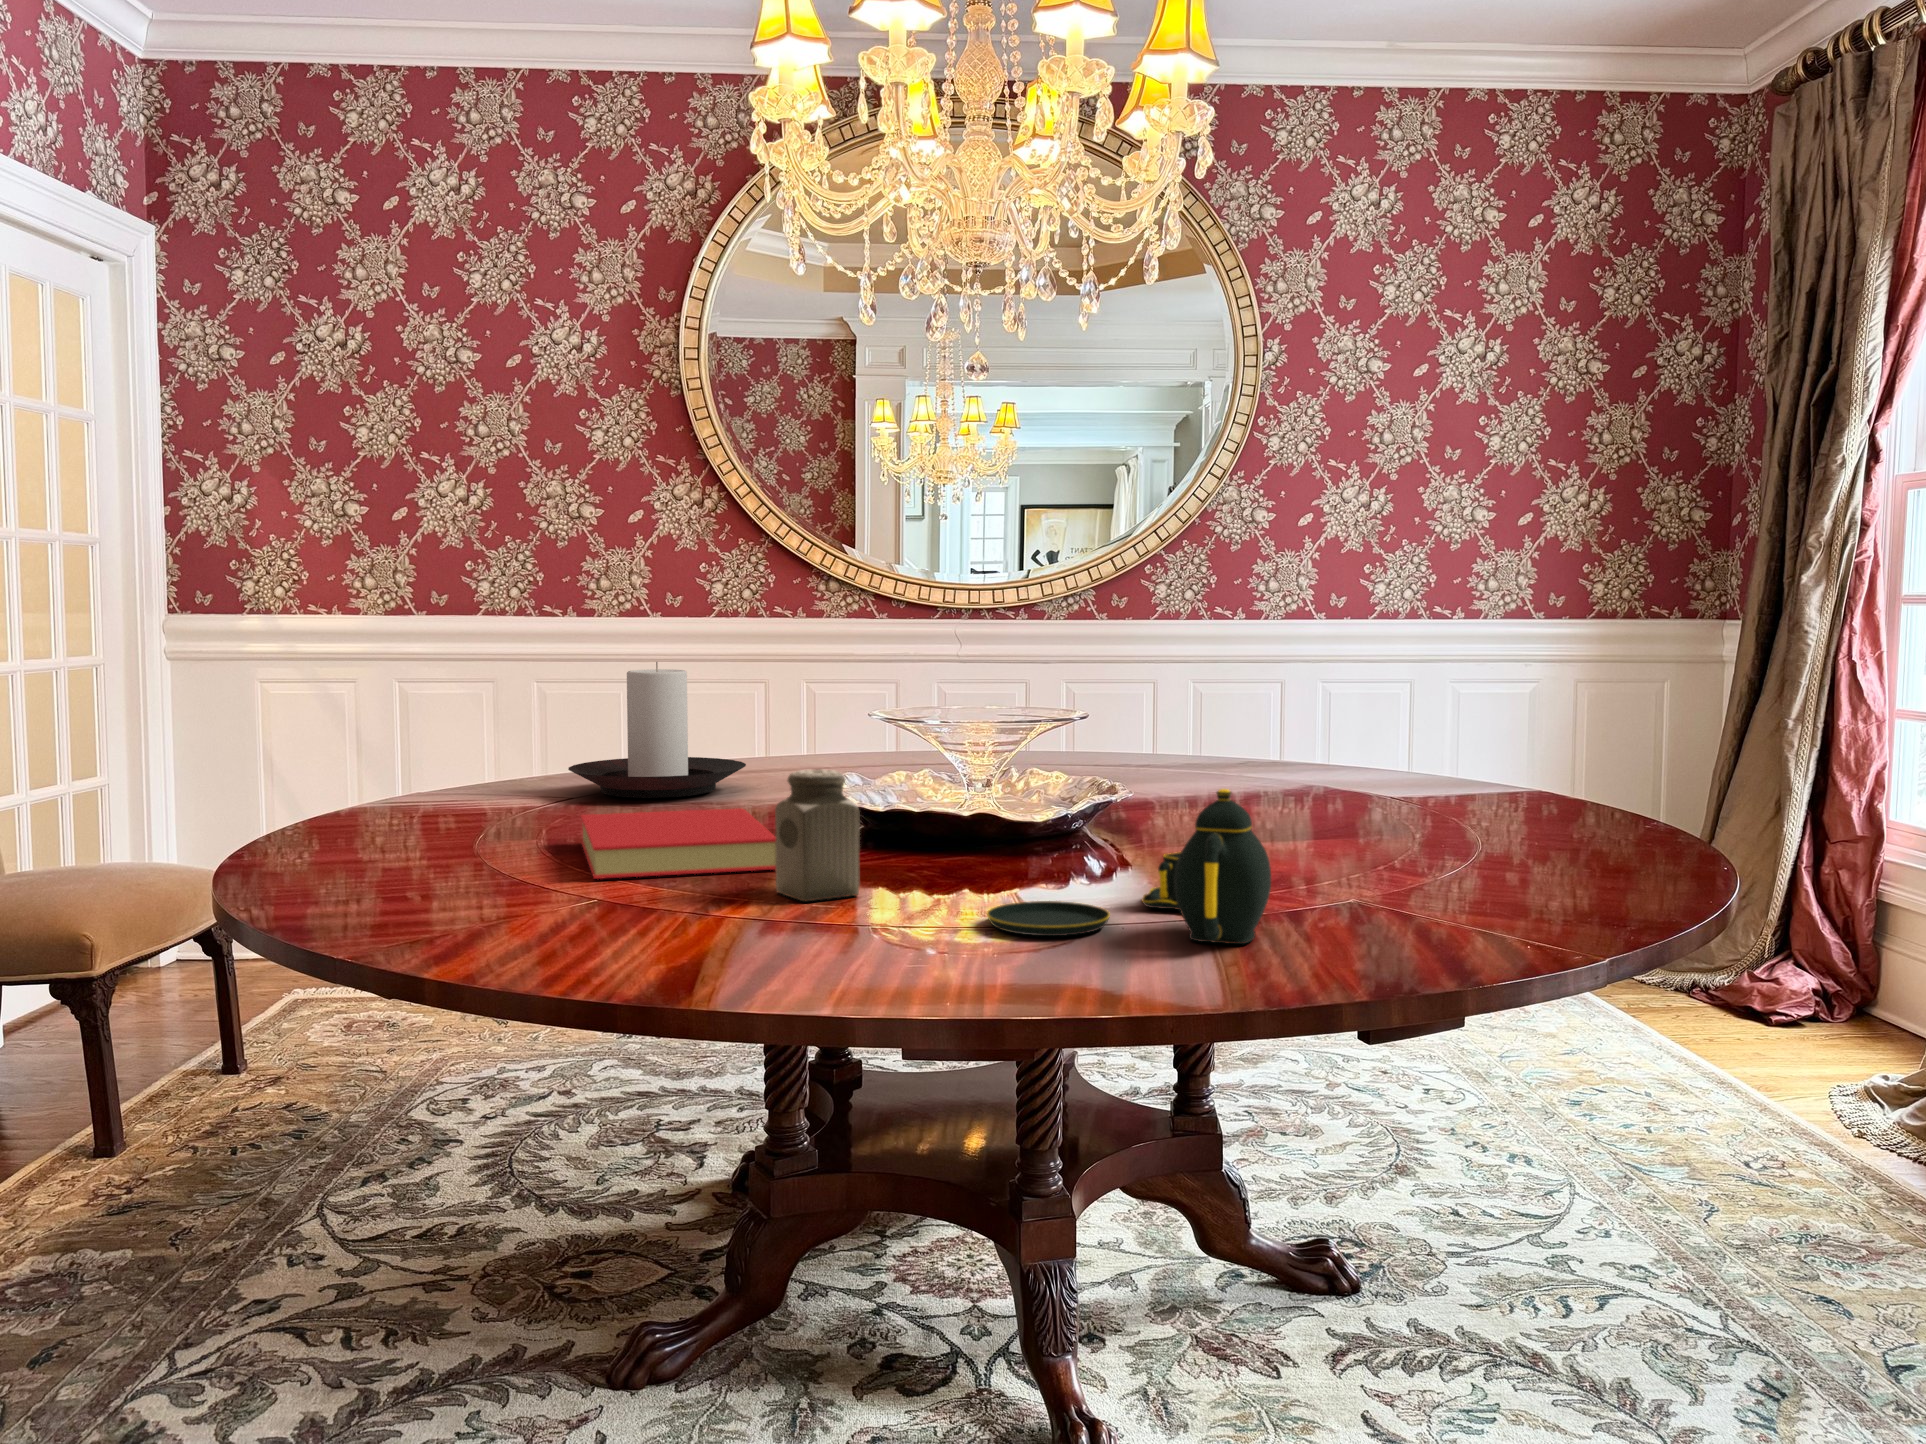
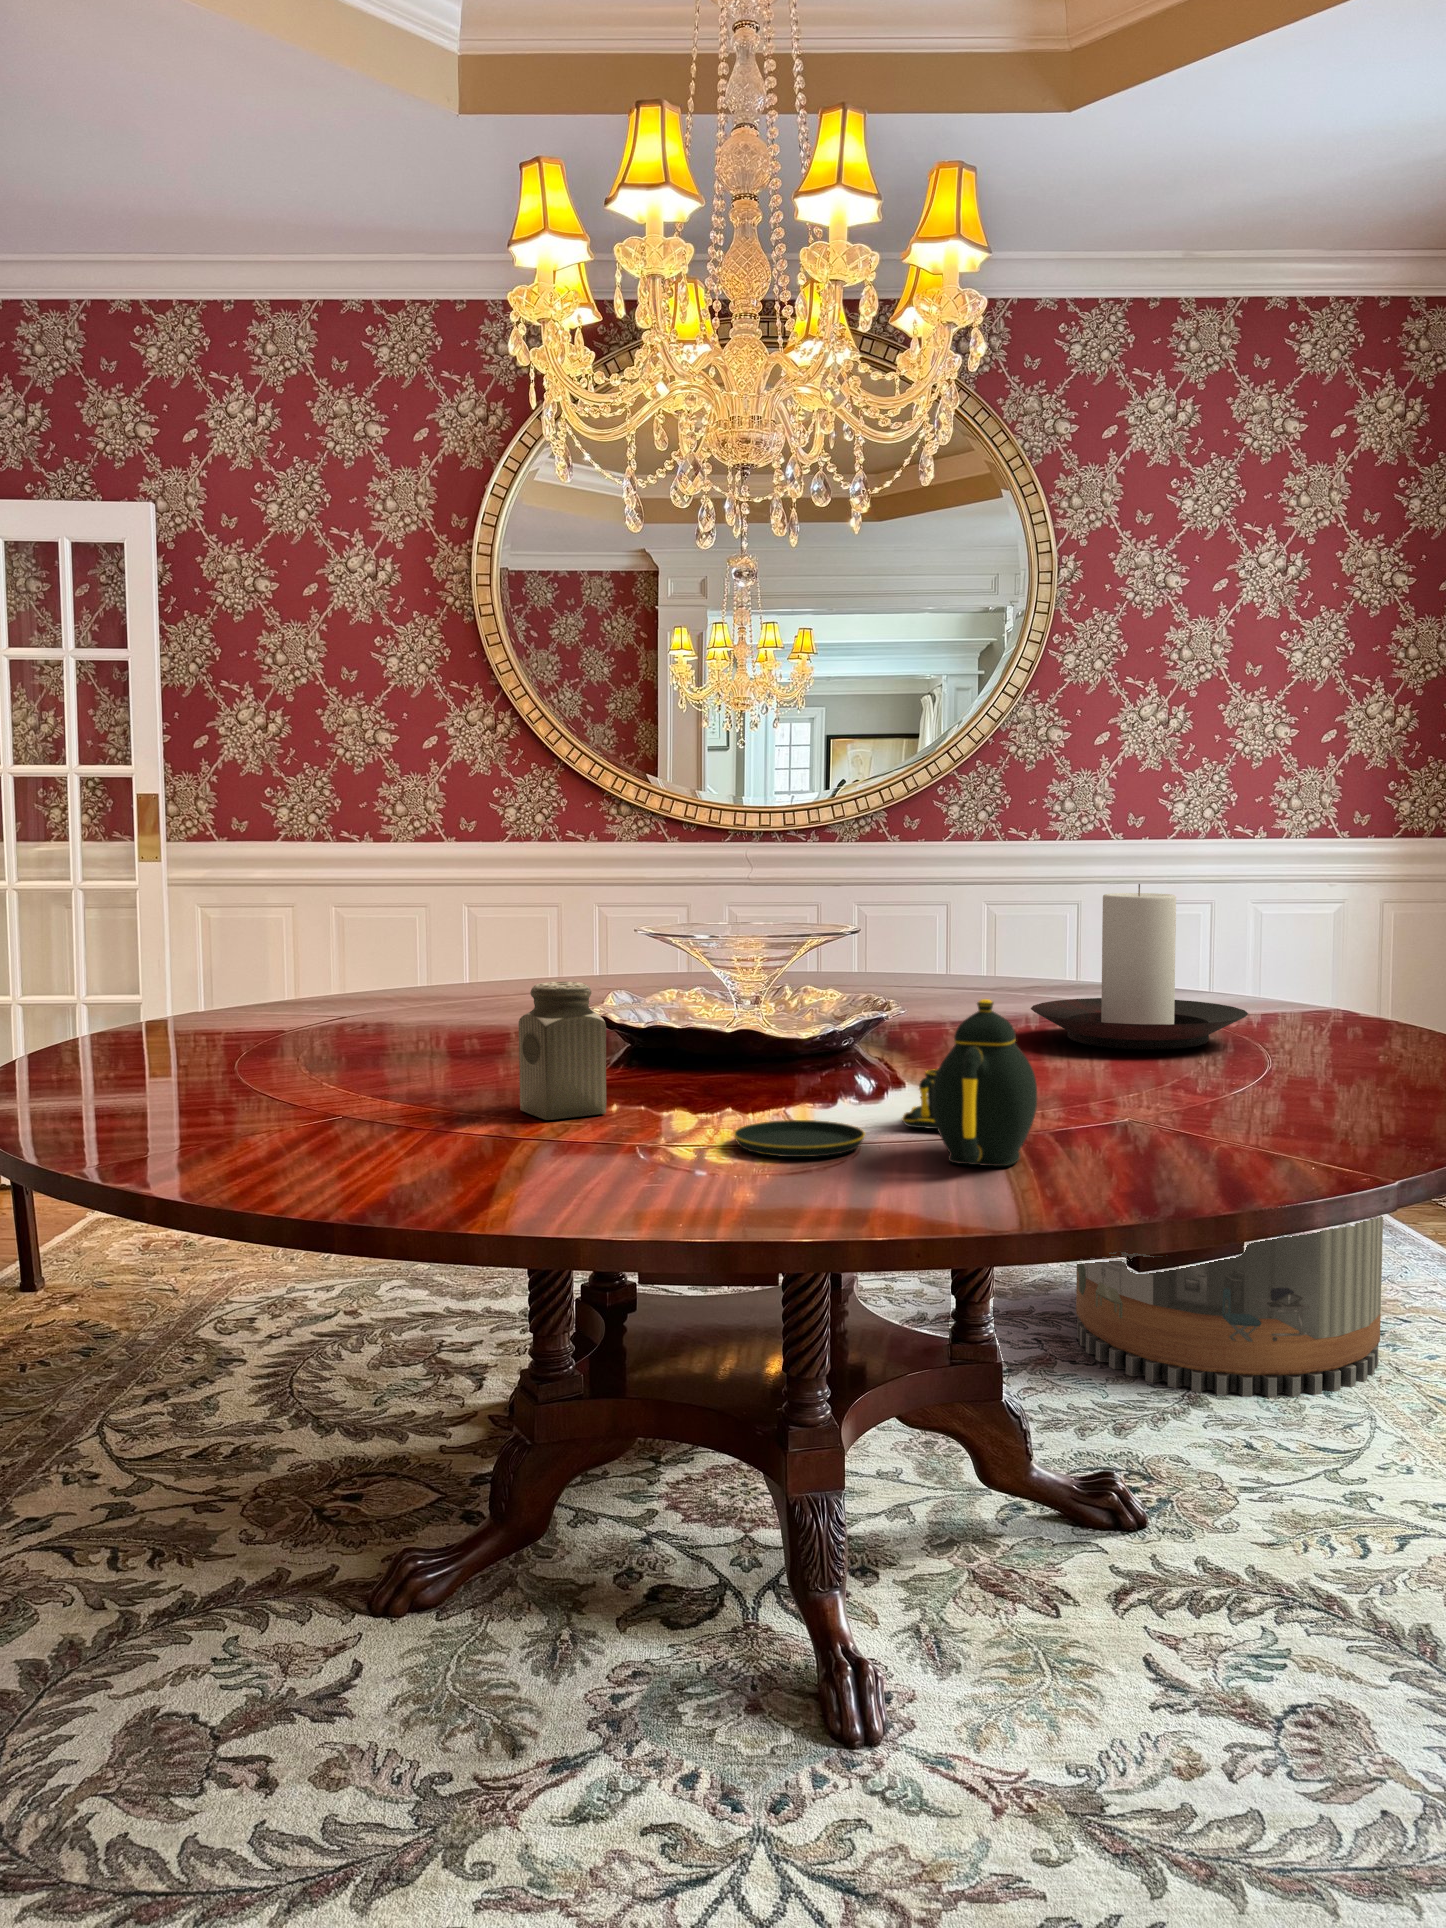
candle holder: present [568,662,746,798] -> present [1031,884,1248,1049]
book: present [581,808,776,879] -> none [334,1024,534,1096]
pouf: none [1288,884,1584,1170] -> present [1076,1217,1383,1398]

